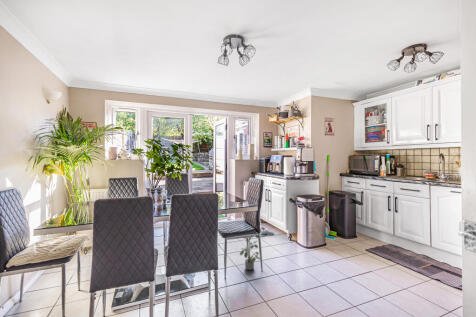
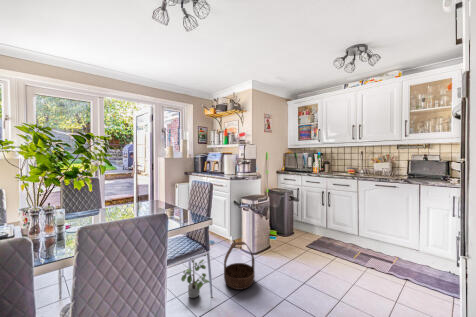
basket: none [275,232,302,272] -> present [224,242,255,290]

